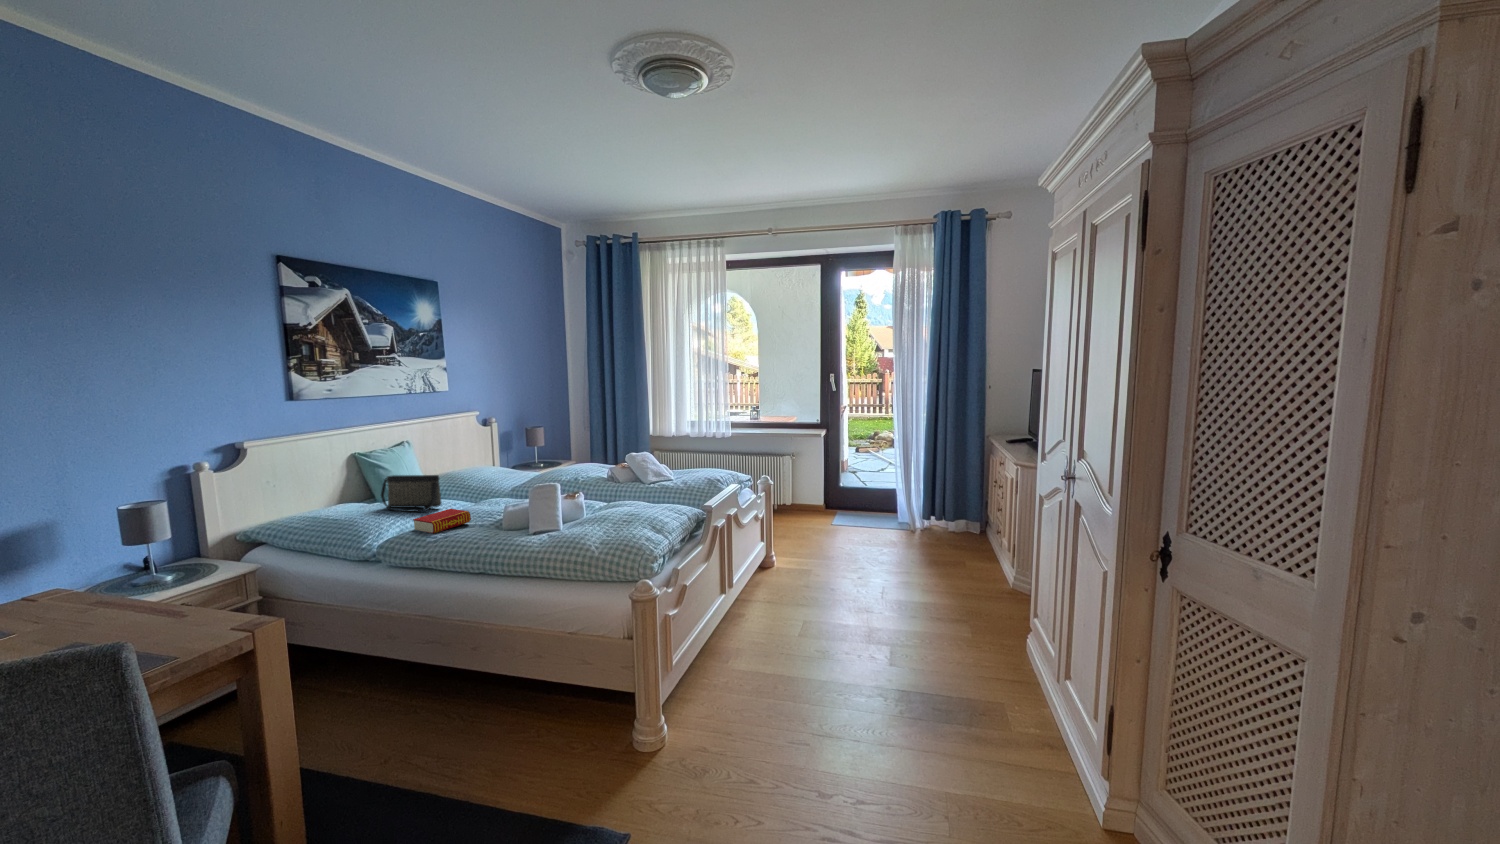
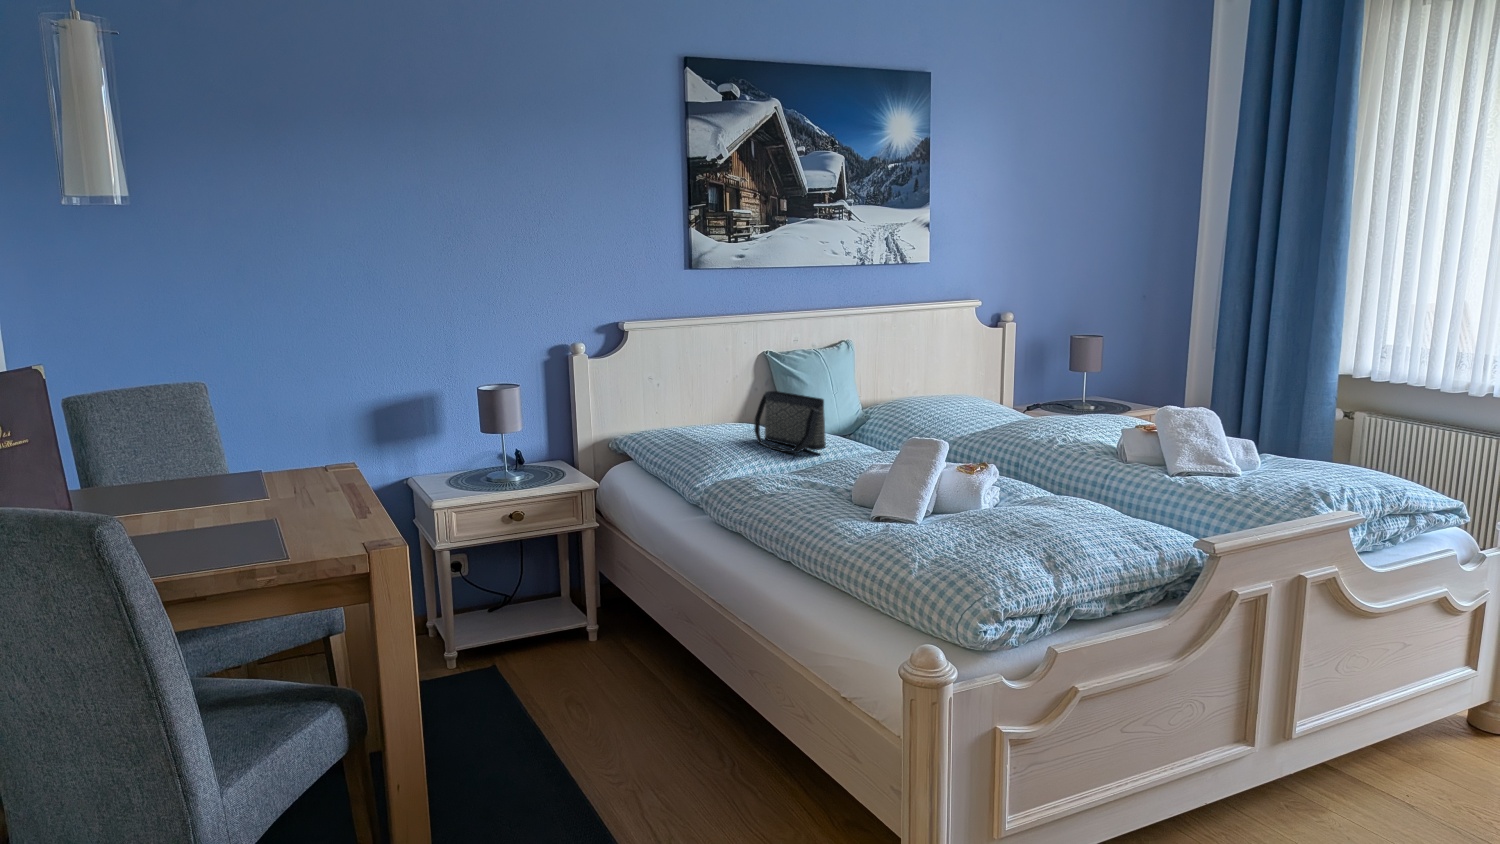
book: present [413,509,471,533] -> none [746,454,824,487]

